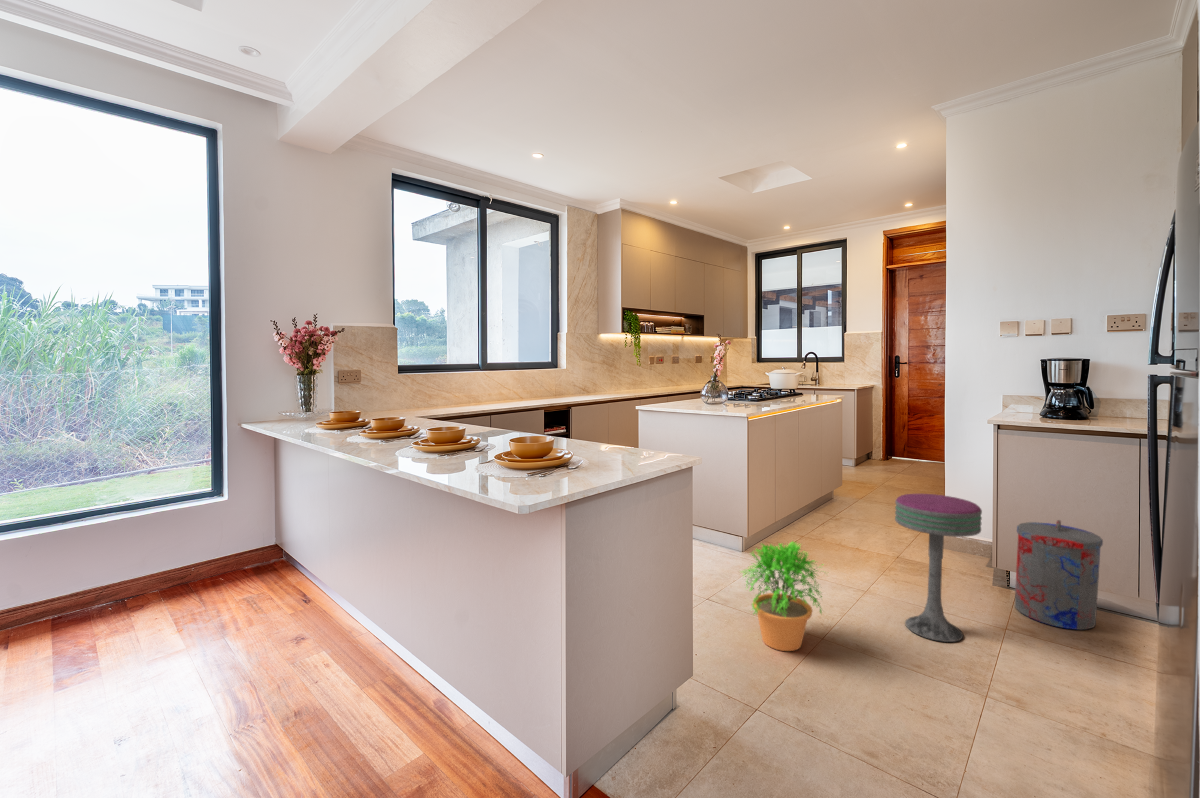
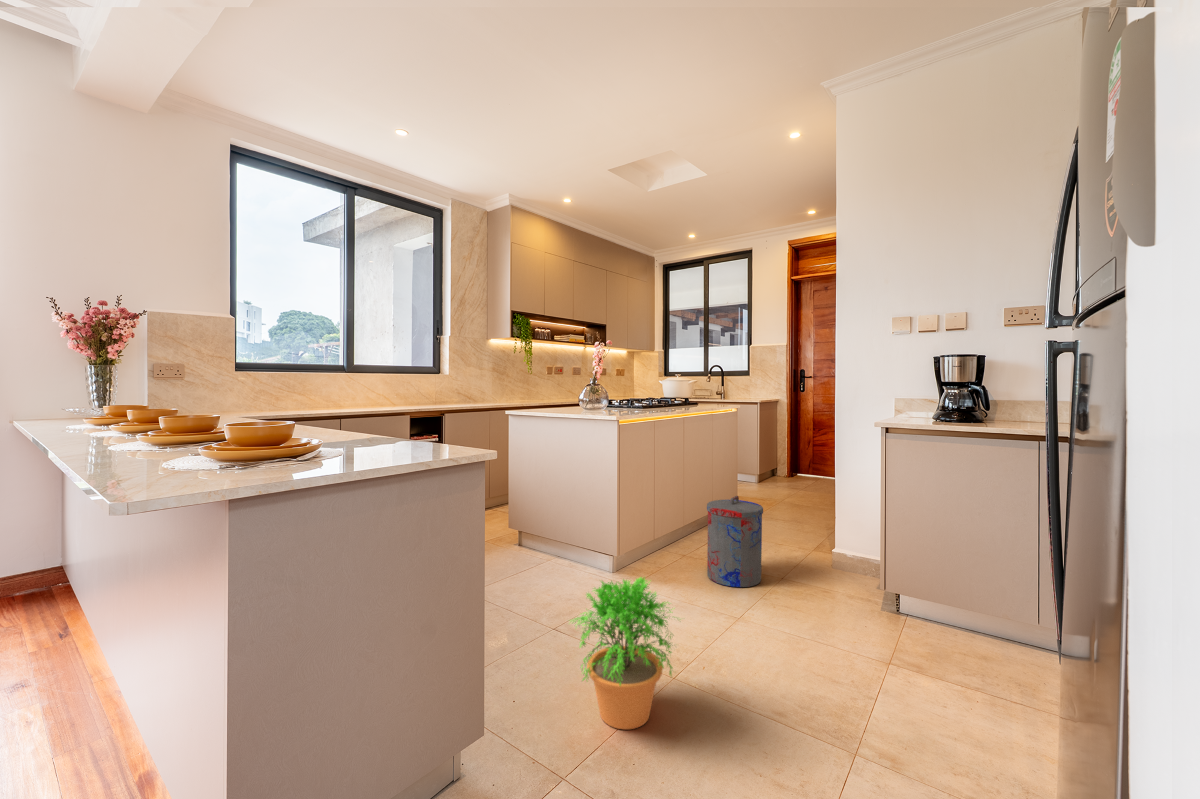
bar stool: present [895,494,982,642] -> none [771,511,870,701]
trash can: present [1015,520,1103,630] -> present [707,496,763,587]

